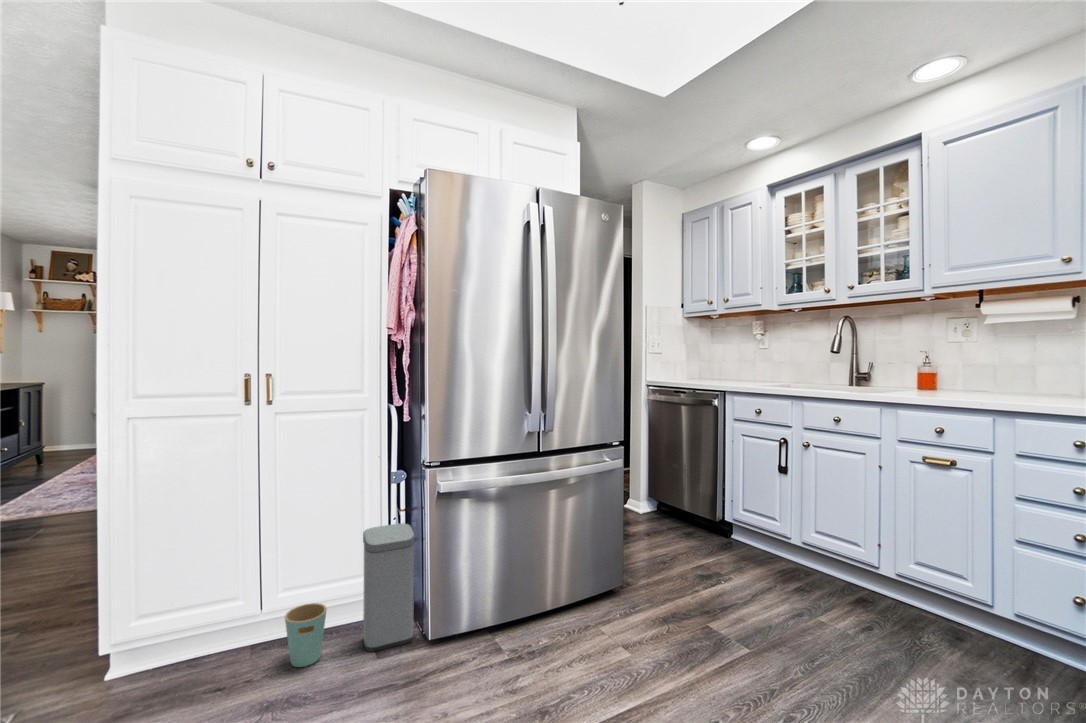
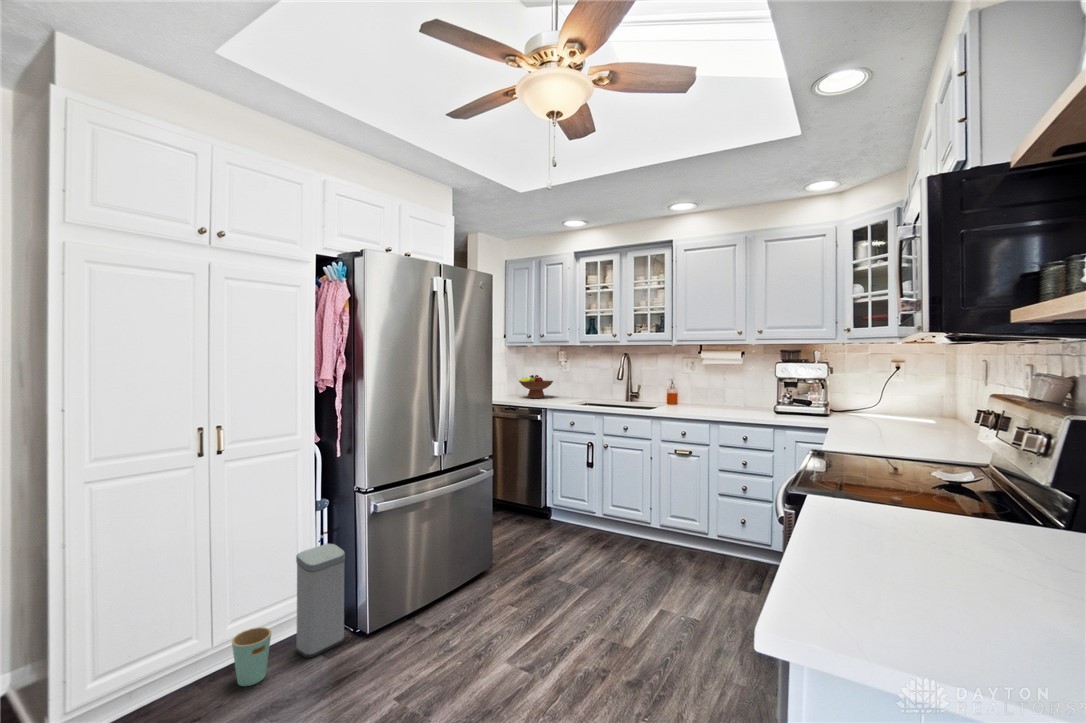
fruit bowl: none [696,352,743,382] -> present [519,375,553,398]

